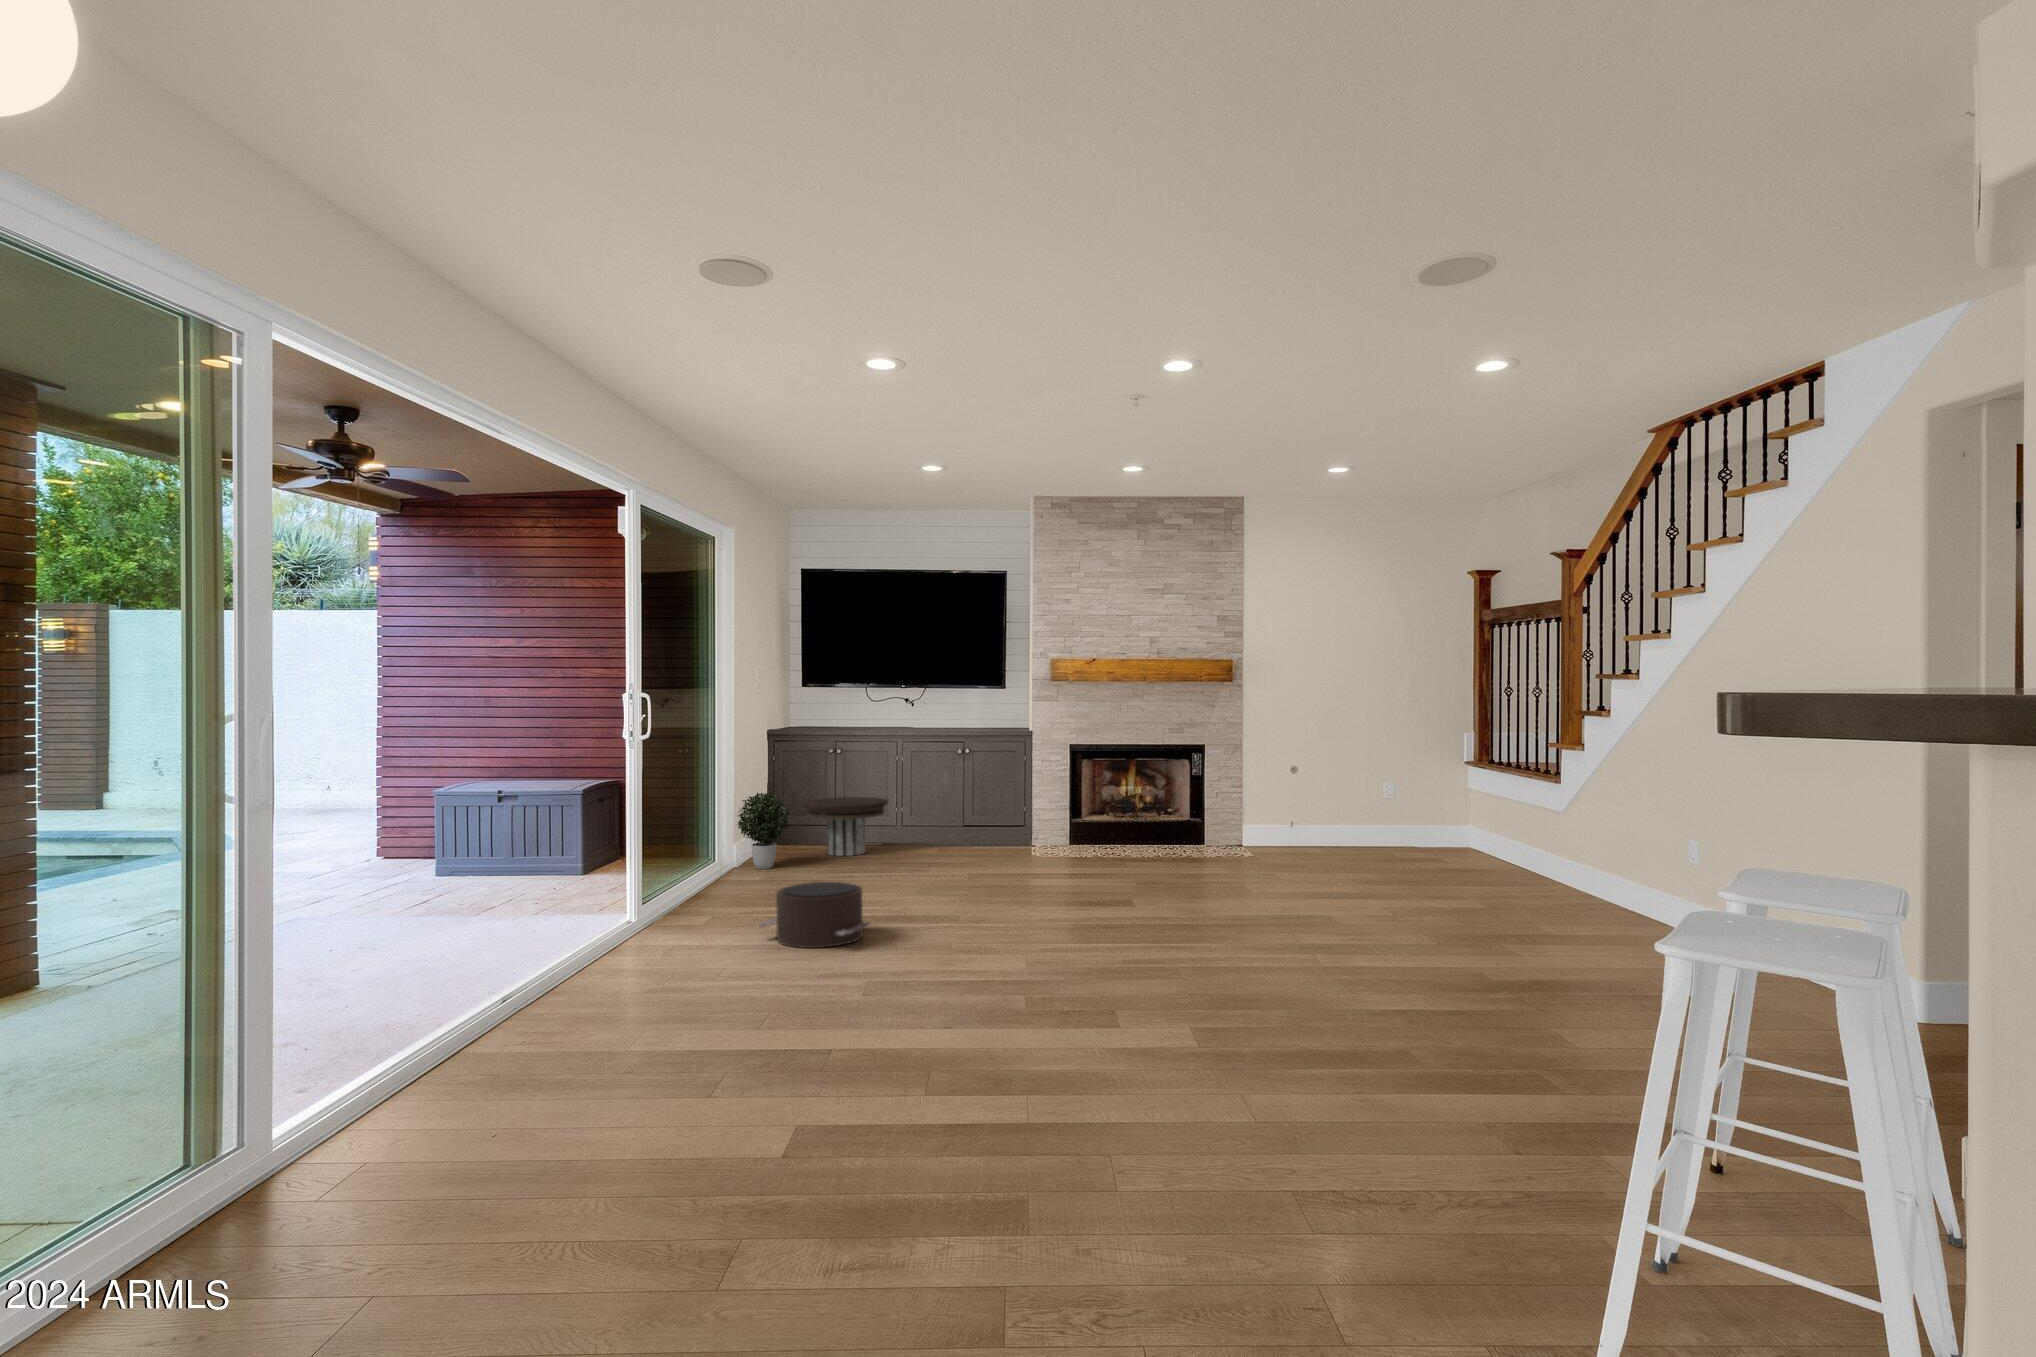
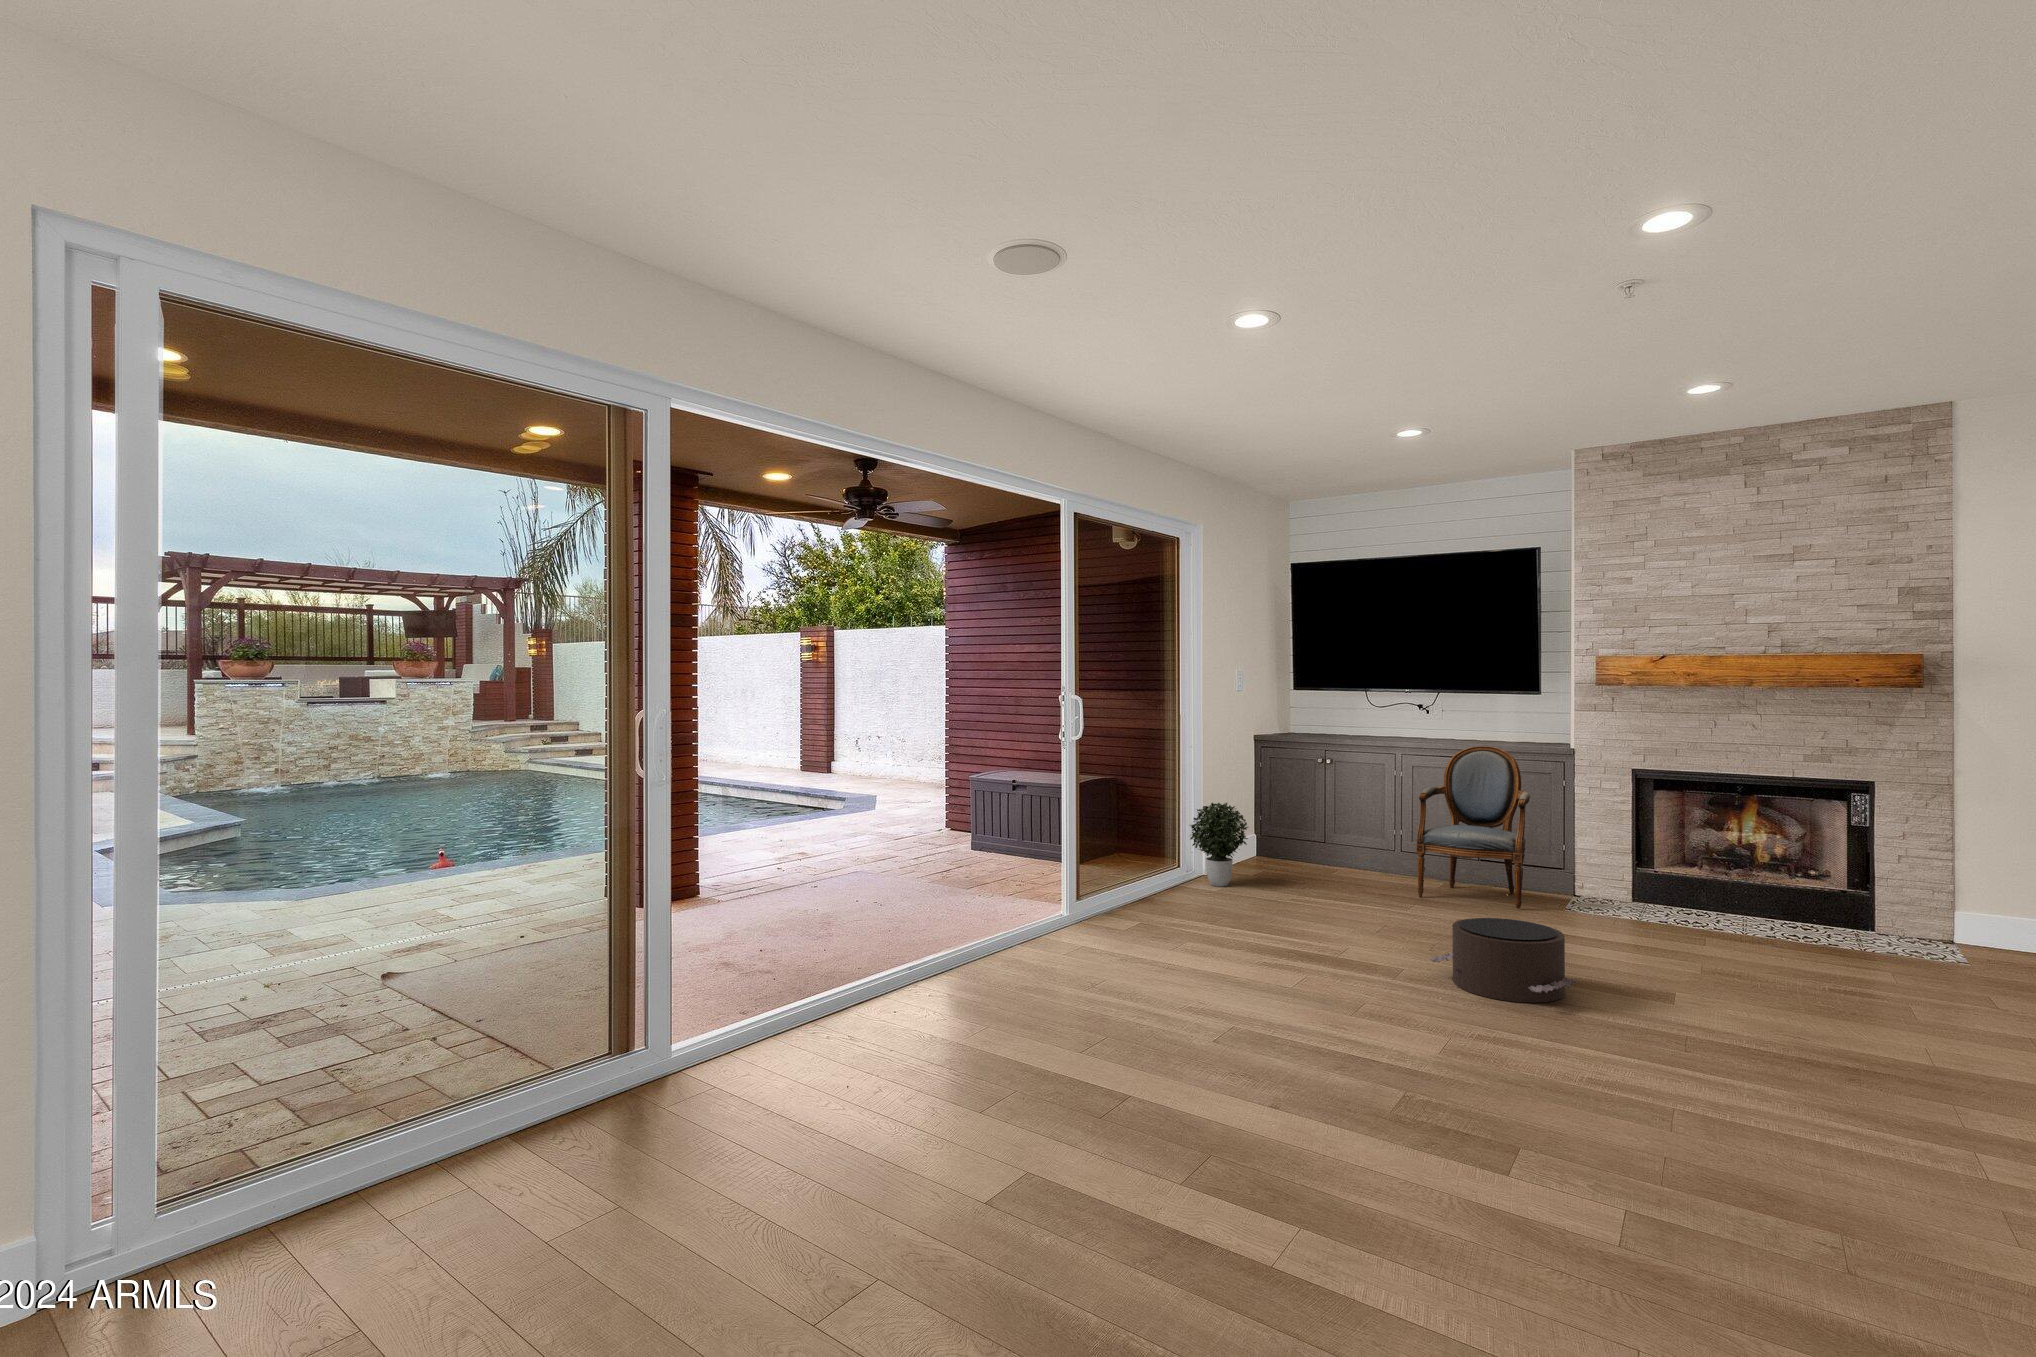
armchair: none [927,732,1006,858] -> present [1416,746,1530,909]
side table: present [803,797,888,856] -> none [1276,812,1376,882]
pouf: present [759,882,870,948] -> present [1430,918,1578,1003]

